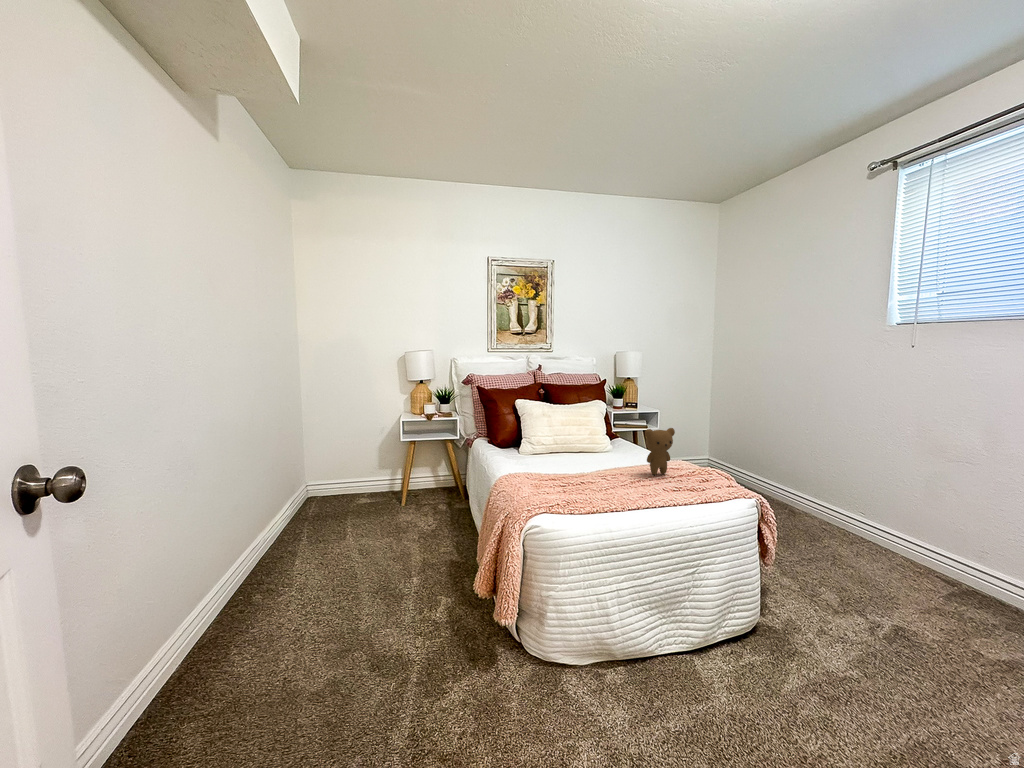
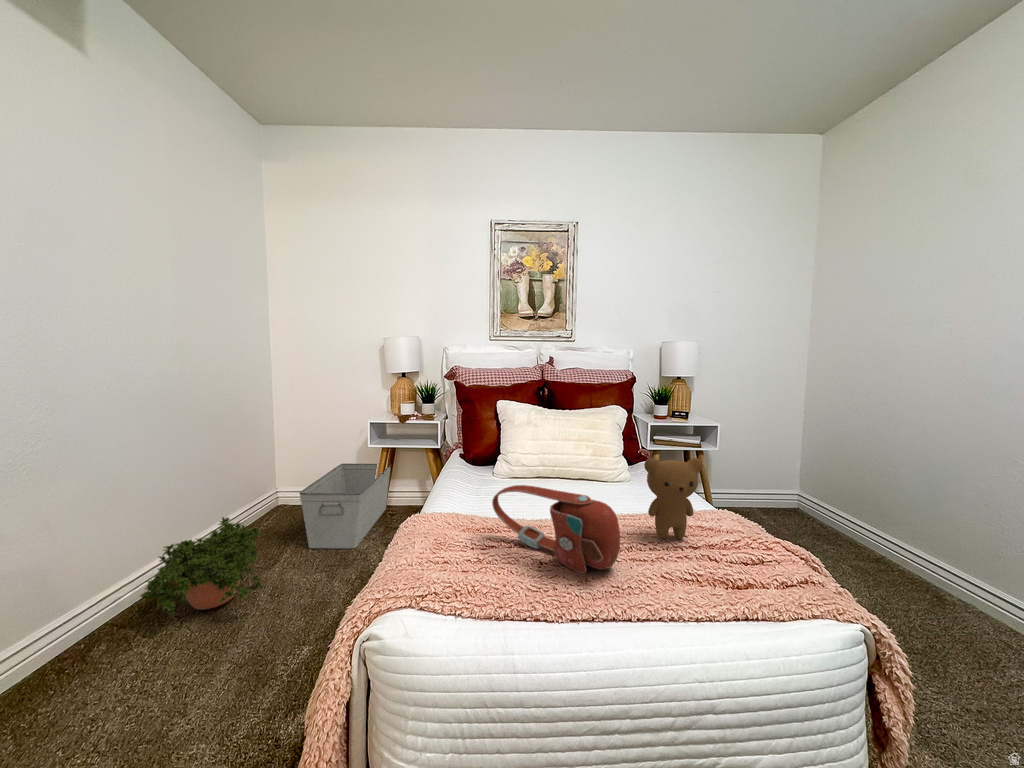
handbag: none [561,449,643,492] -> present [492,485,620,574]
storage bin: none [353,456,409,526] -> present [299,464,391,548]
potted plant: none [258,500,358,577] -> present [141,517,262,617]

